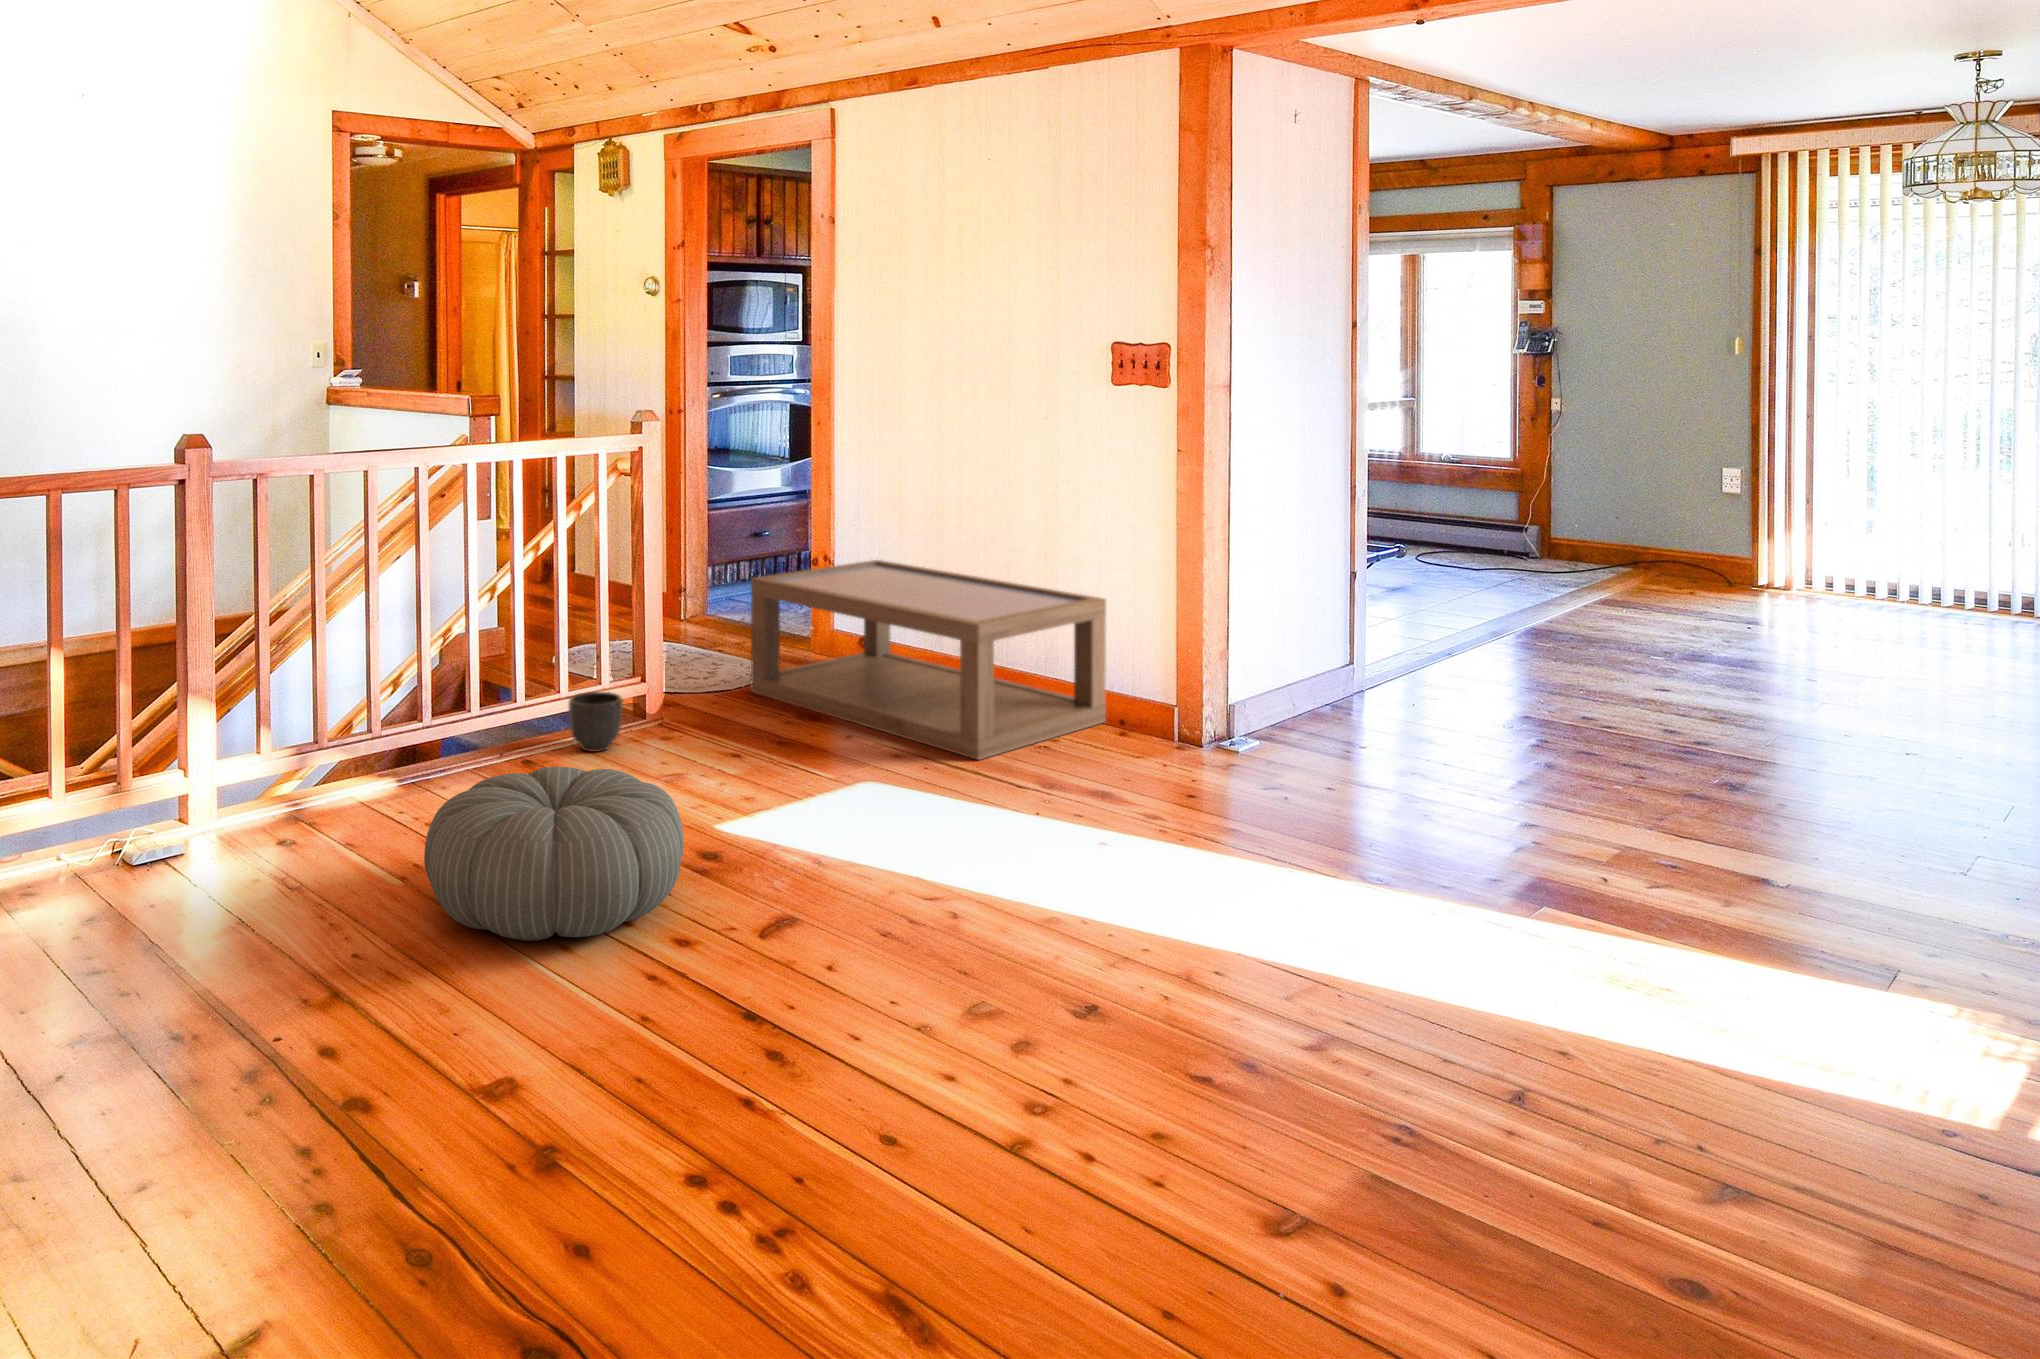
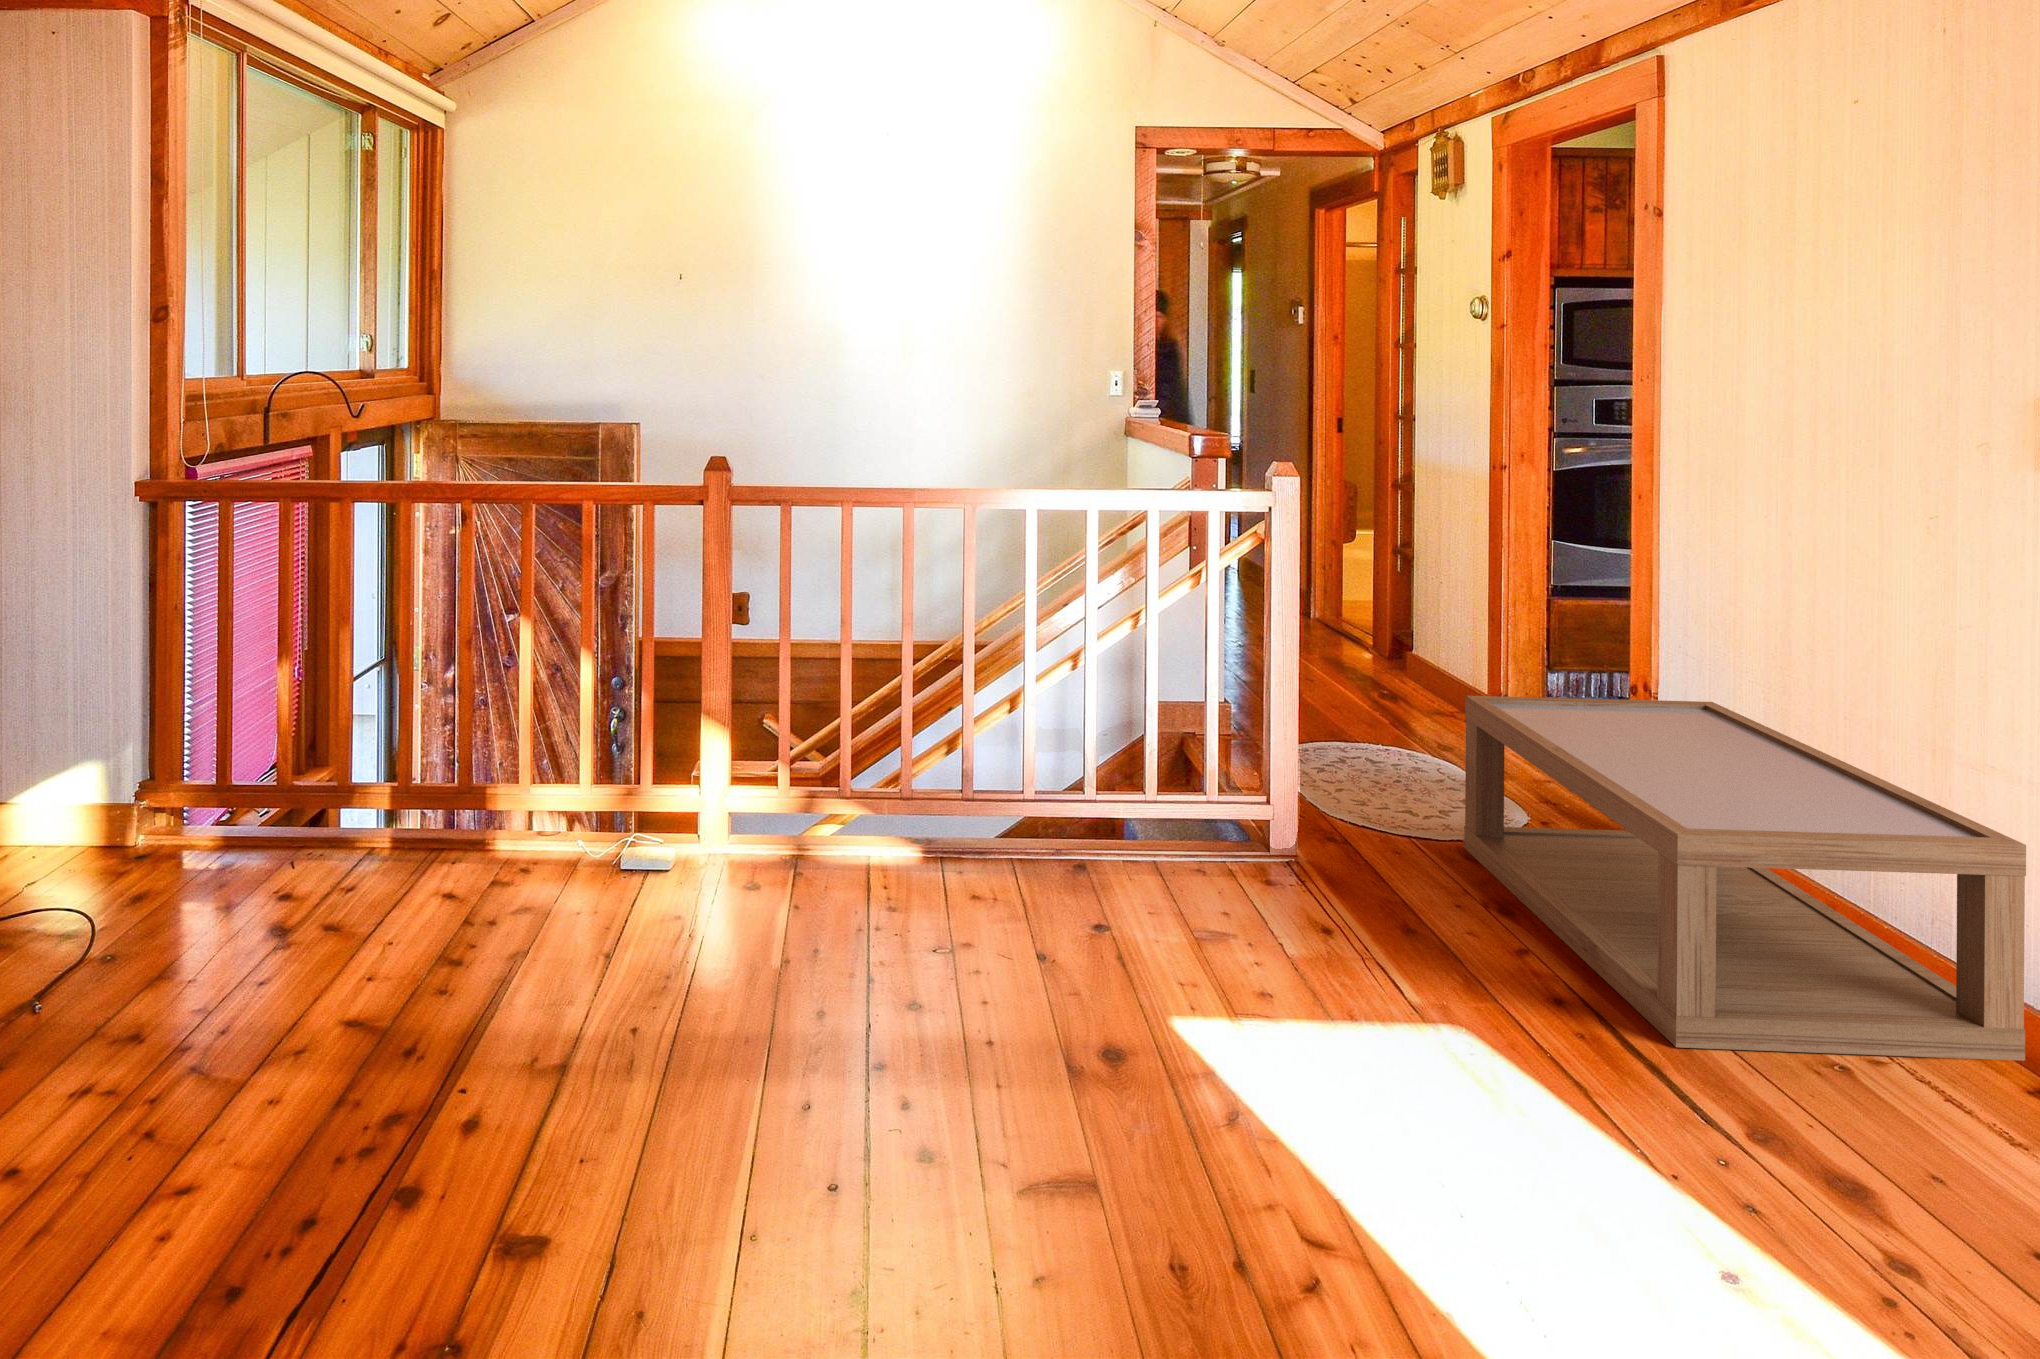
planter: present [569,692,623,752] -> none [1141,797,1207,873]
pouf: present [424,767,684,941] -> none [723,869,1025,1094]

